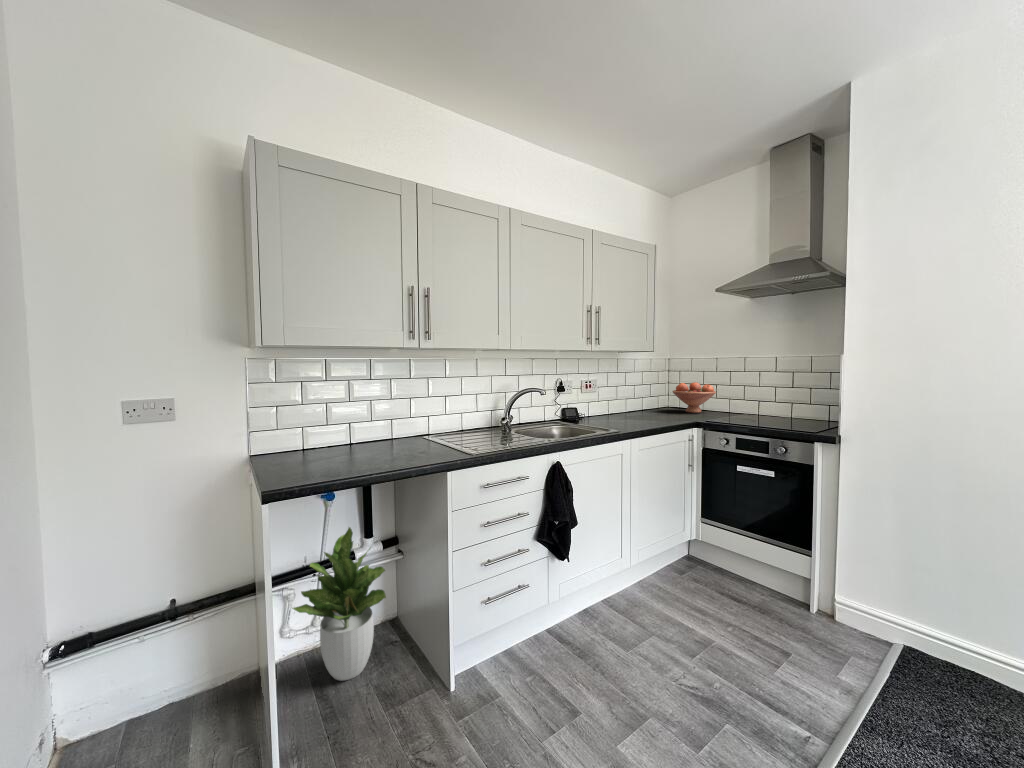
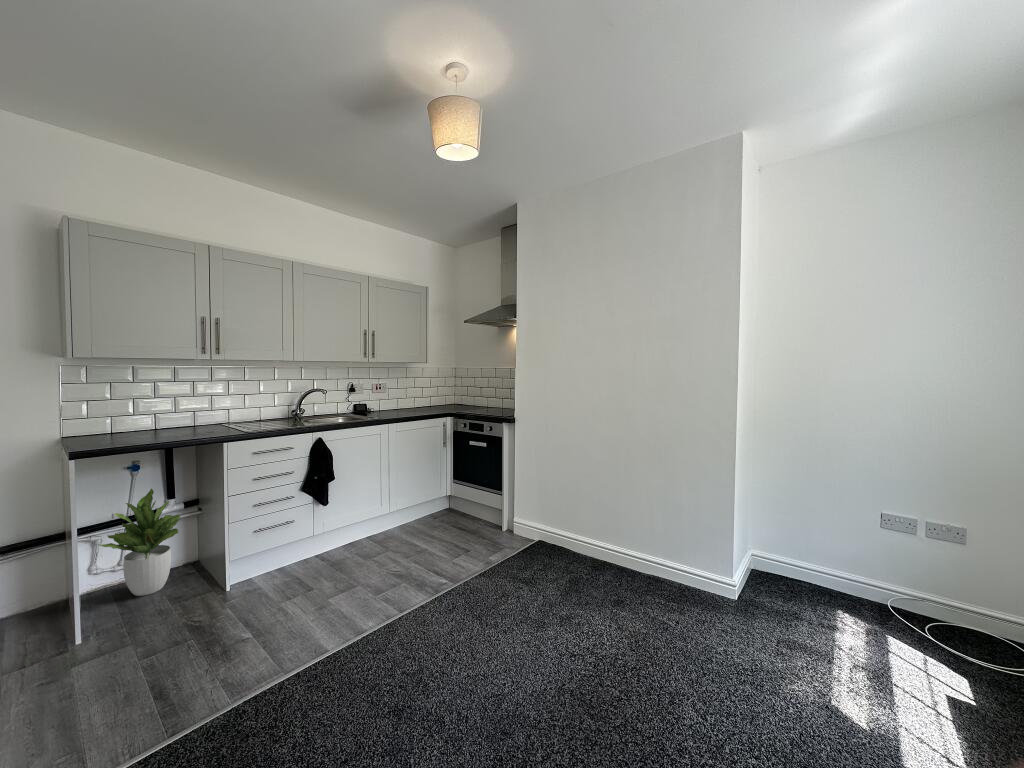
fruit bowl: present [673,382,716,413] -> none [448,386,477,407]

